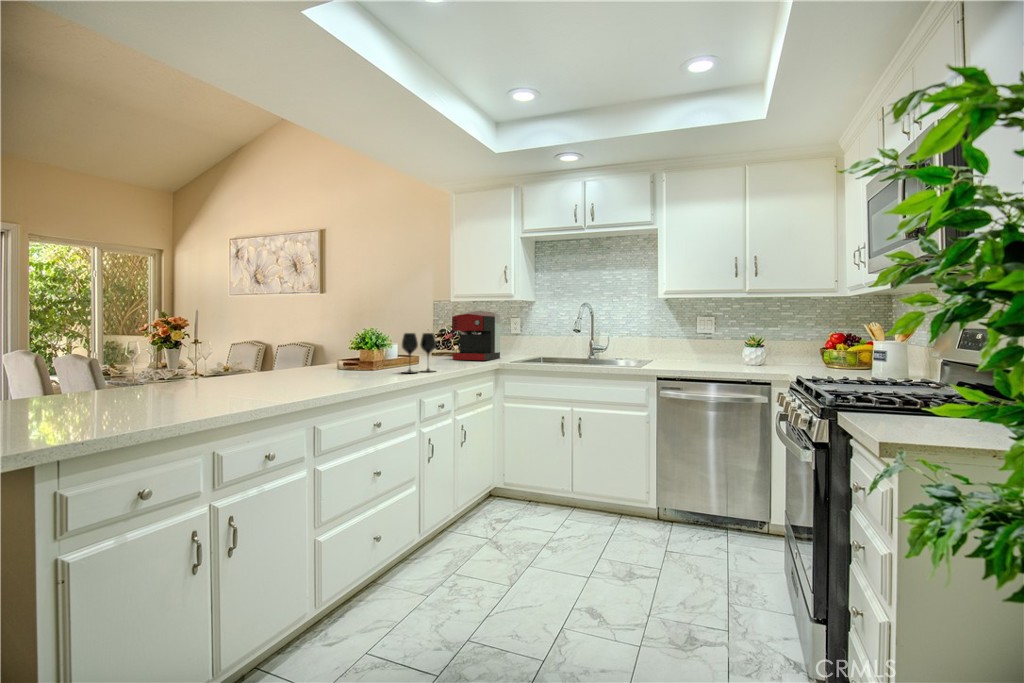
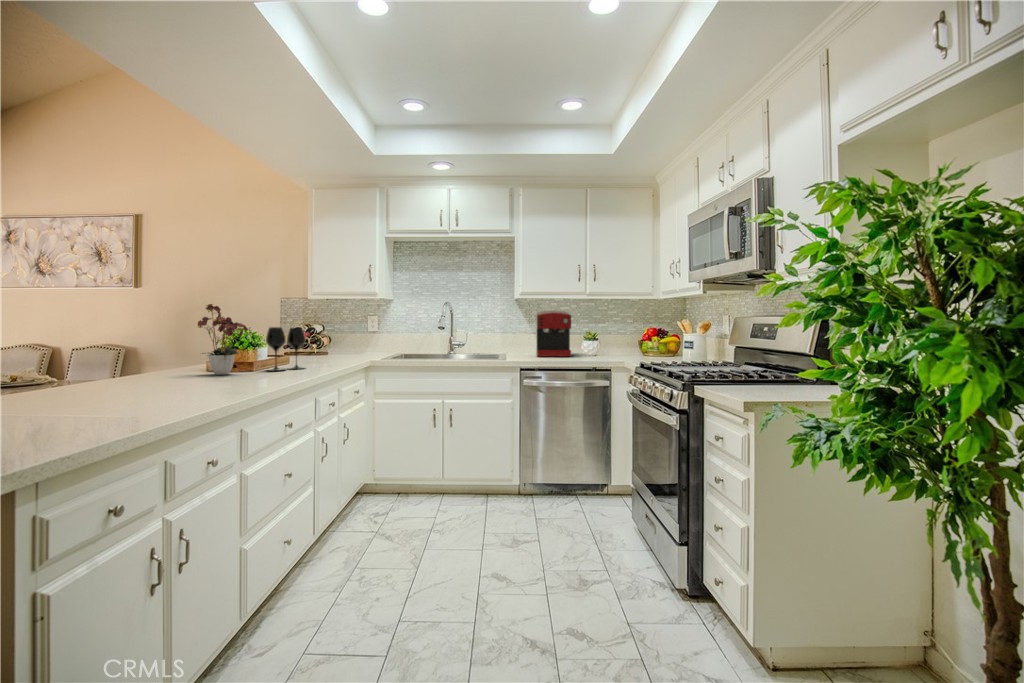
flower arrangement: none [344,310,388,375] -> present [198,304,248,375]
coffee maker: present [452,311,500,360] -> present [536,310,571,356]

